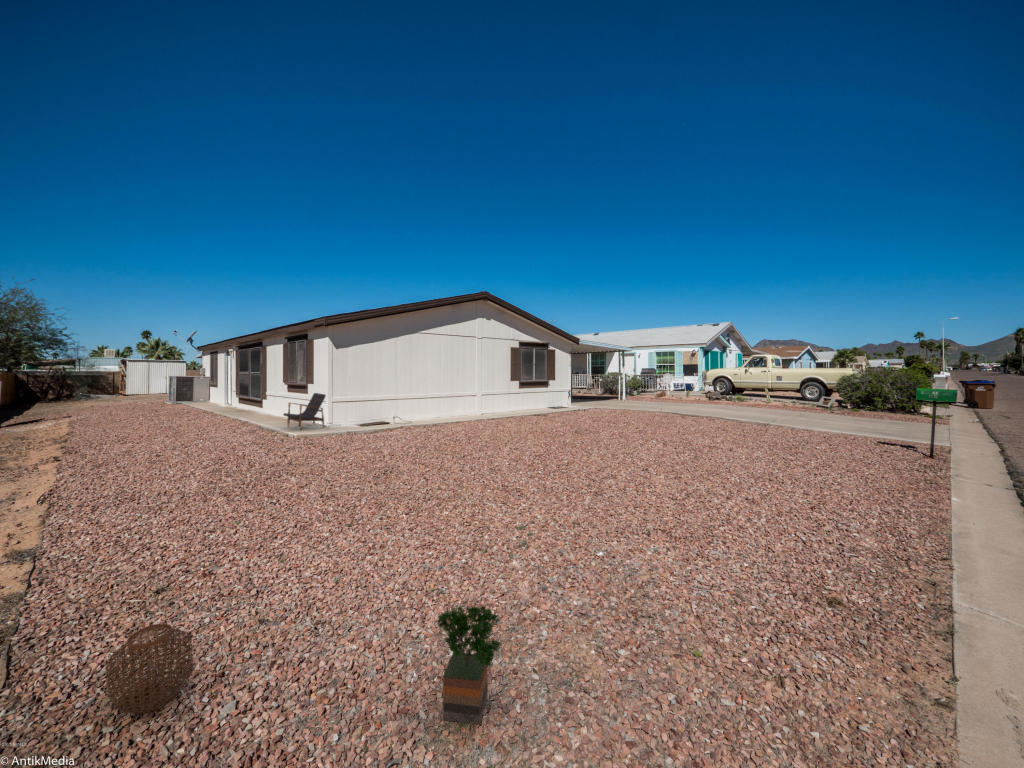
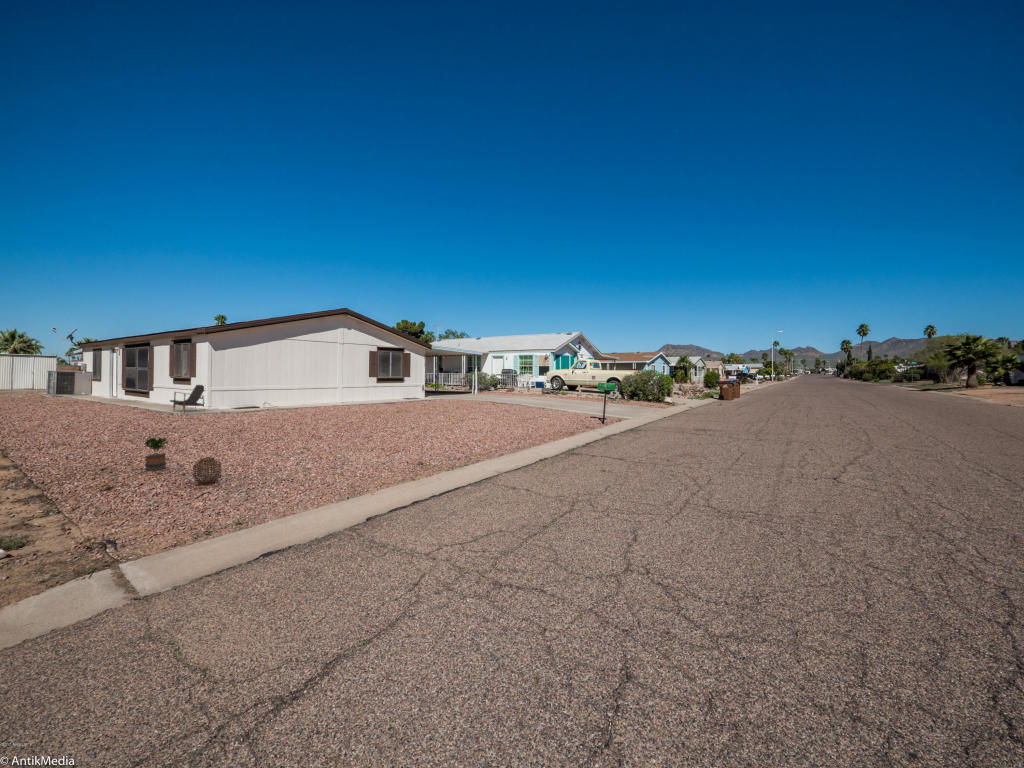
potted tree: present [436,606,501,725] -> present [145,438,169,470]
woven basket: present [106,624,193,714] -> present [193,457,221,485]

